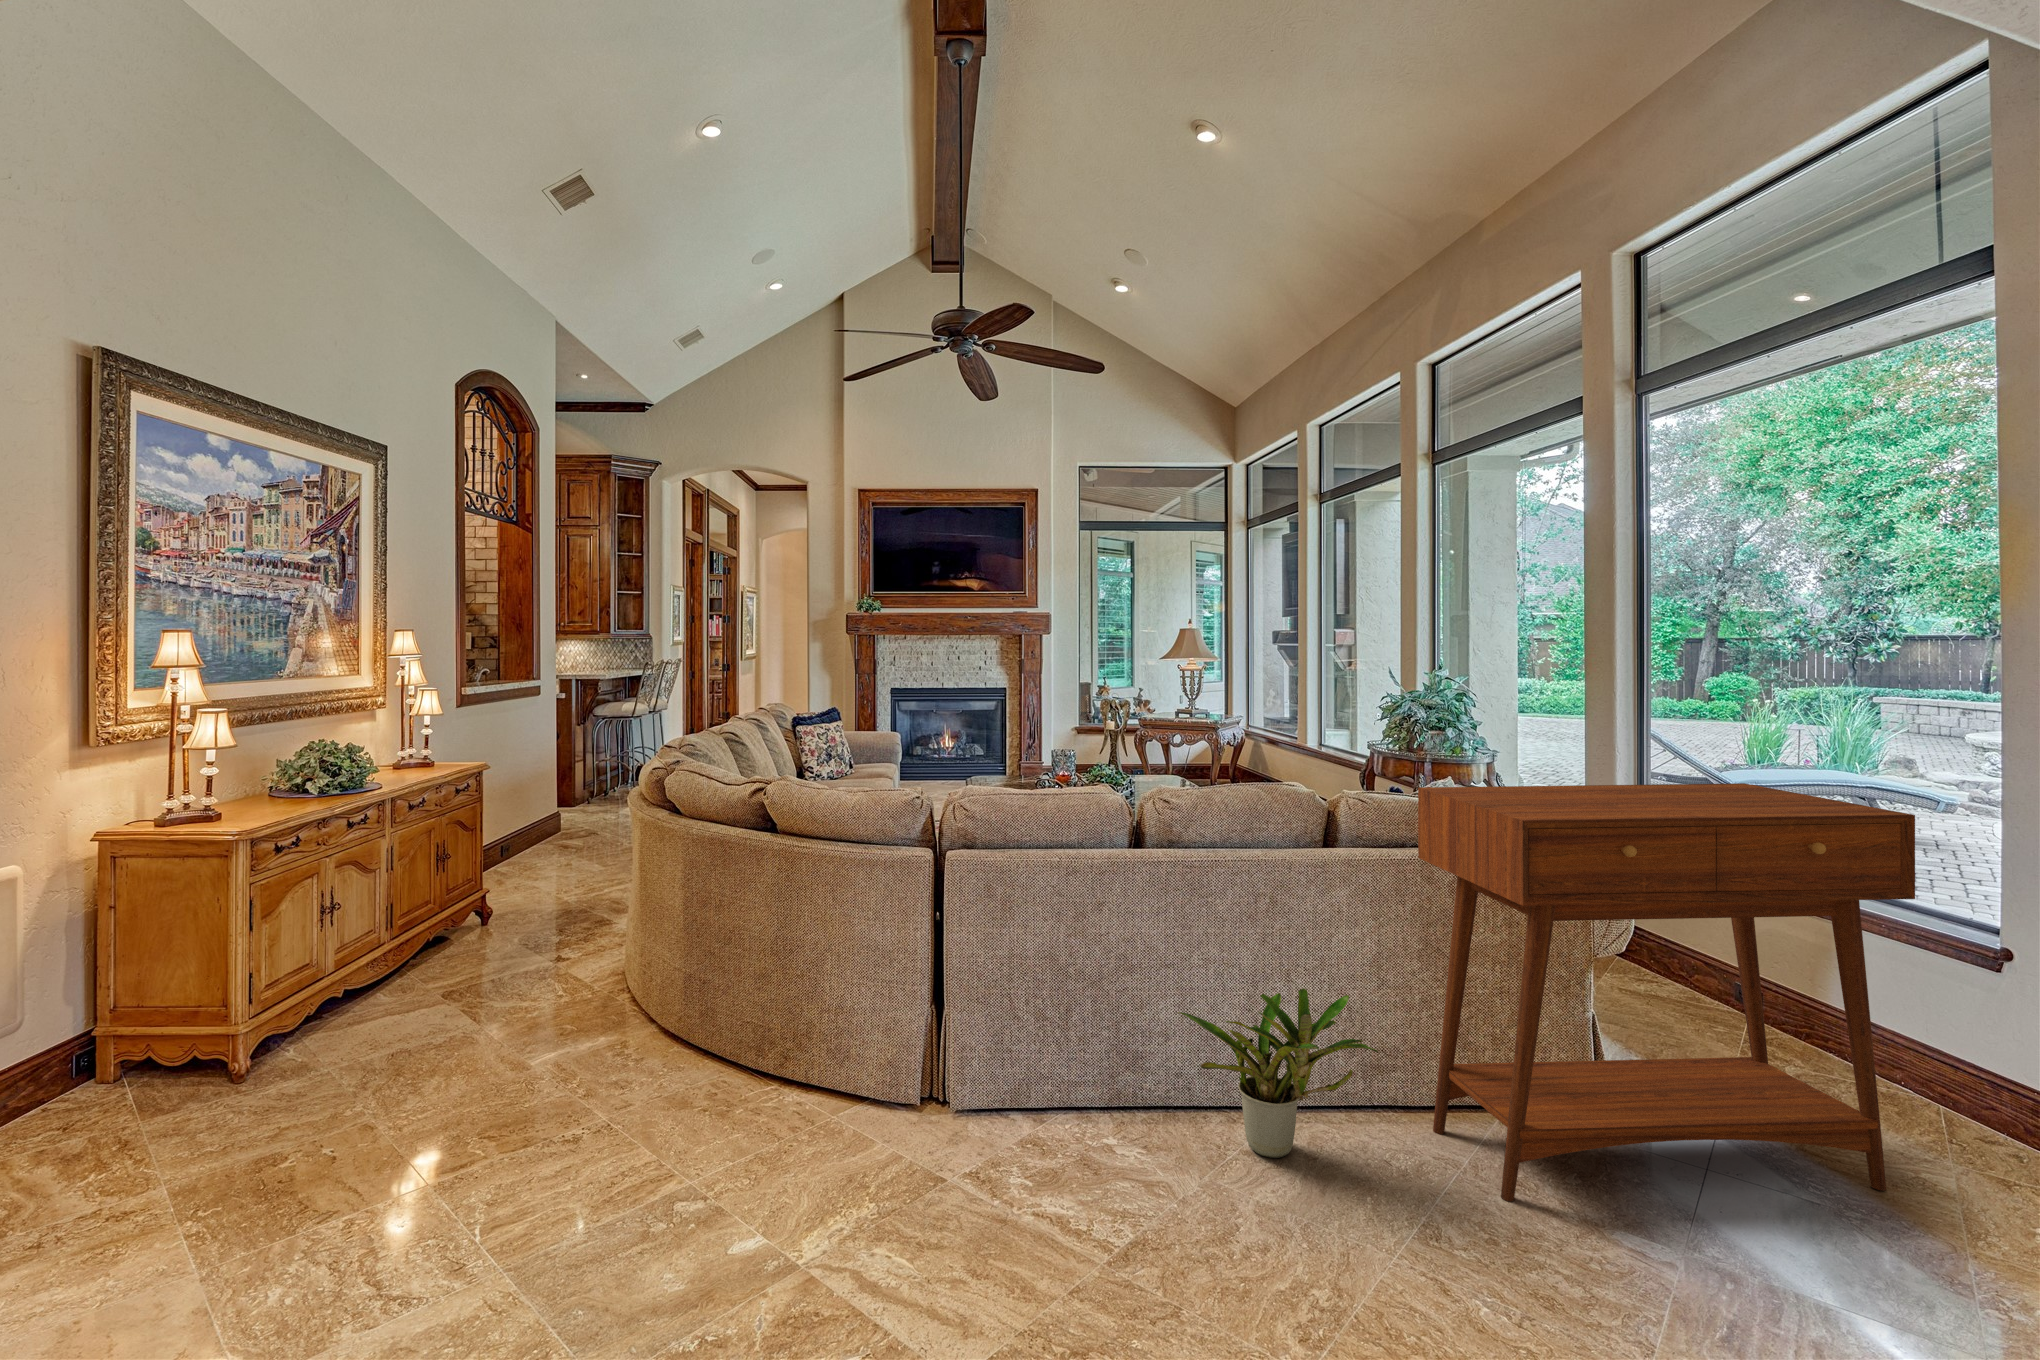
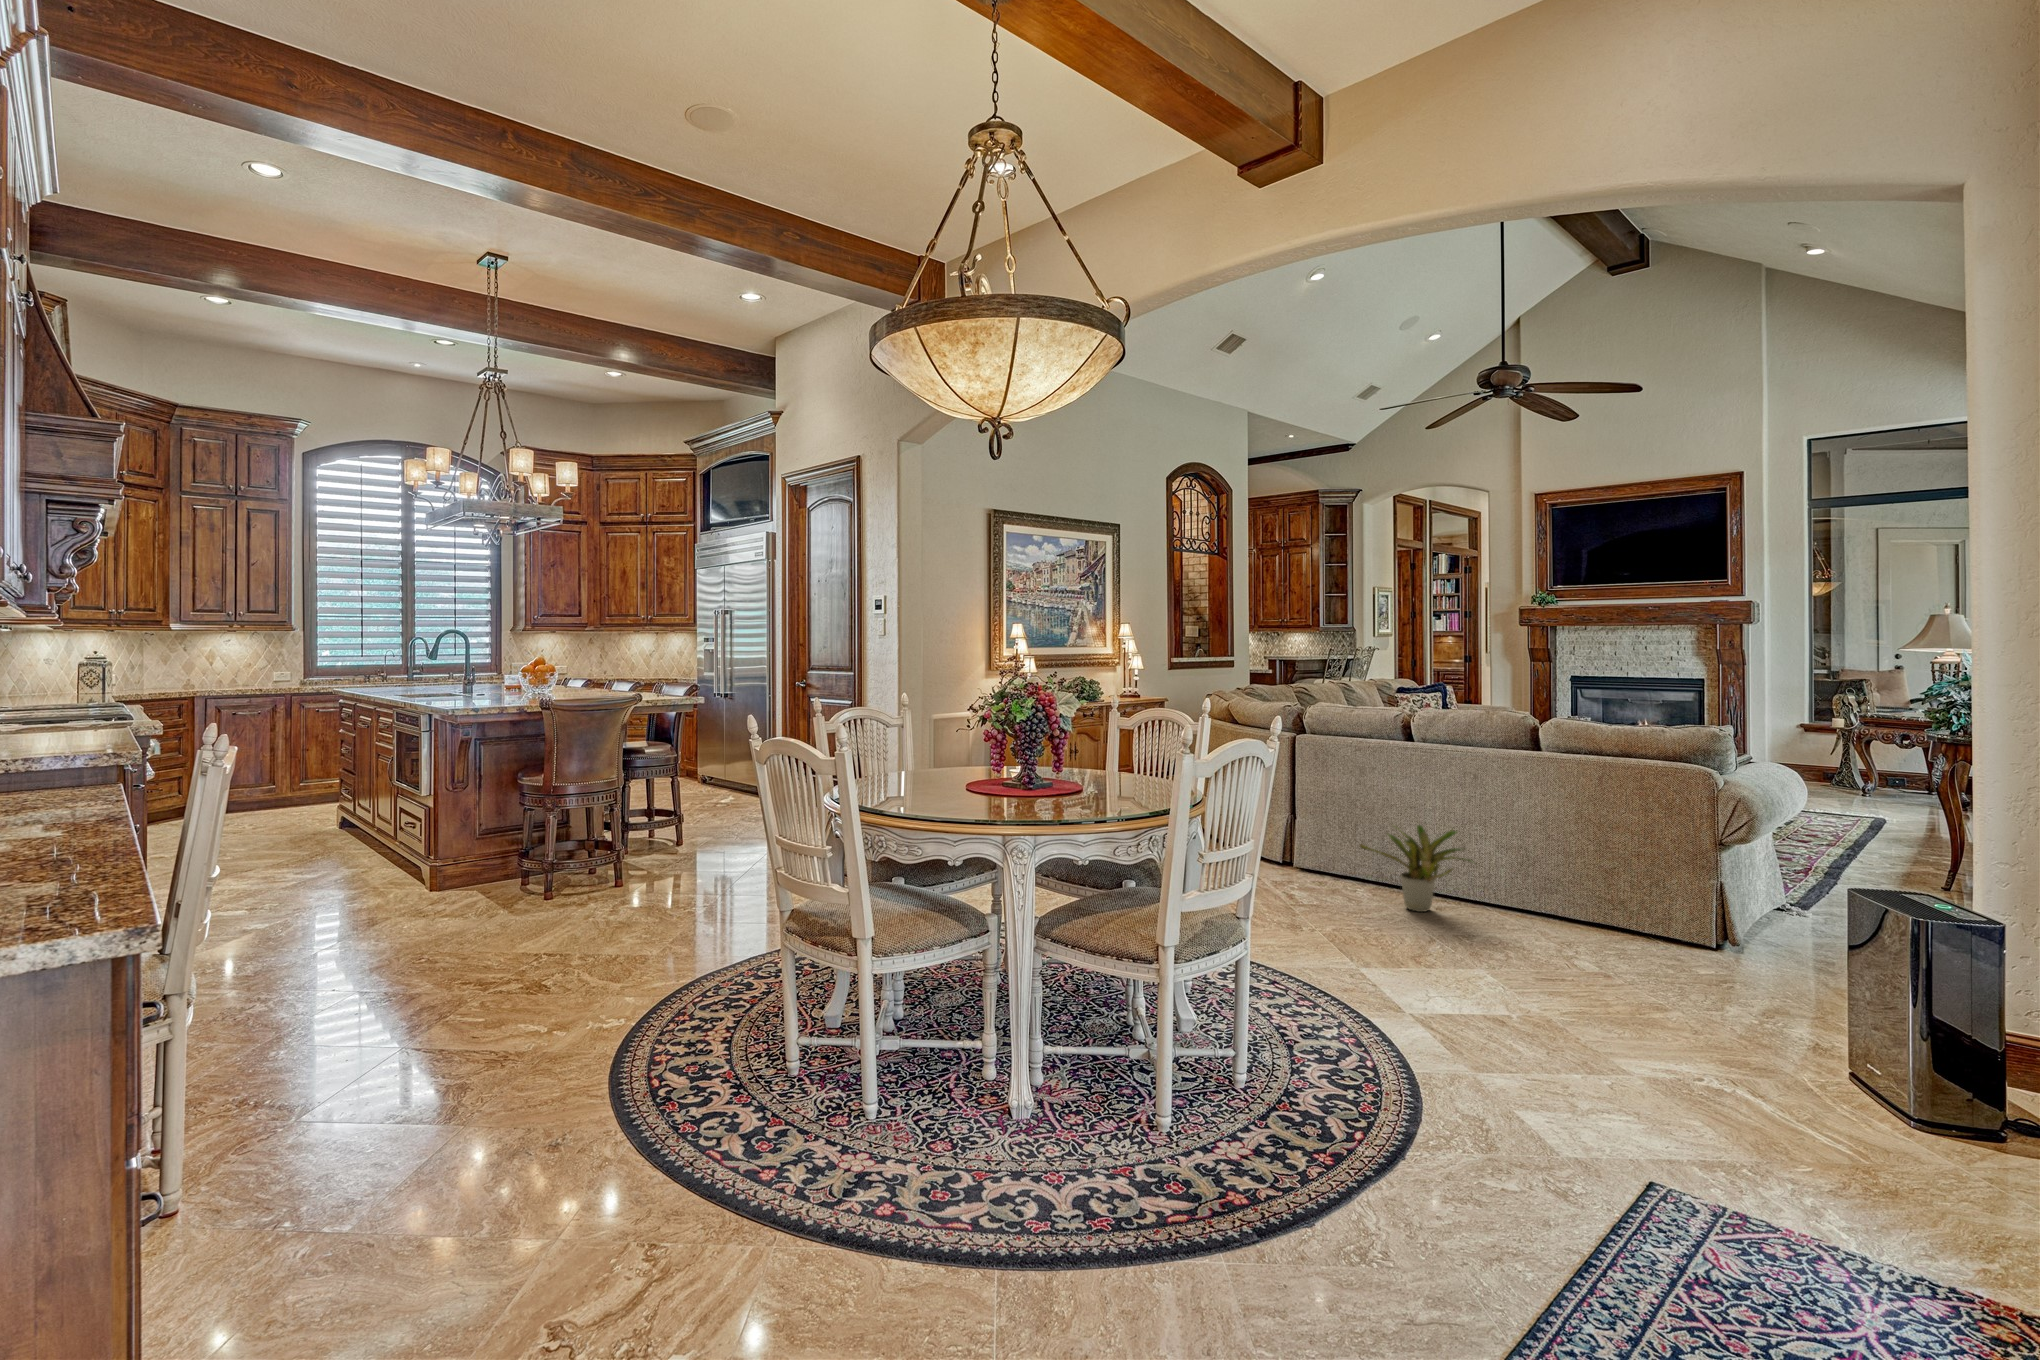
console table: present [1418,783,1915,1202] -> none [1502,719,1818,1007]

